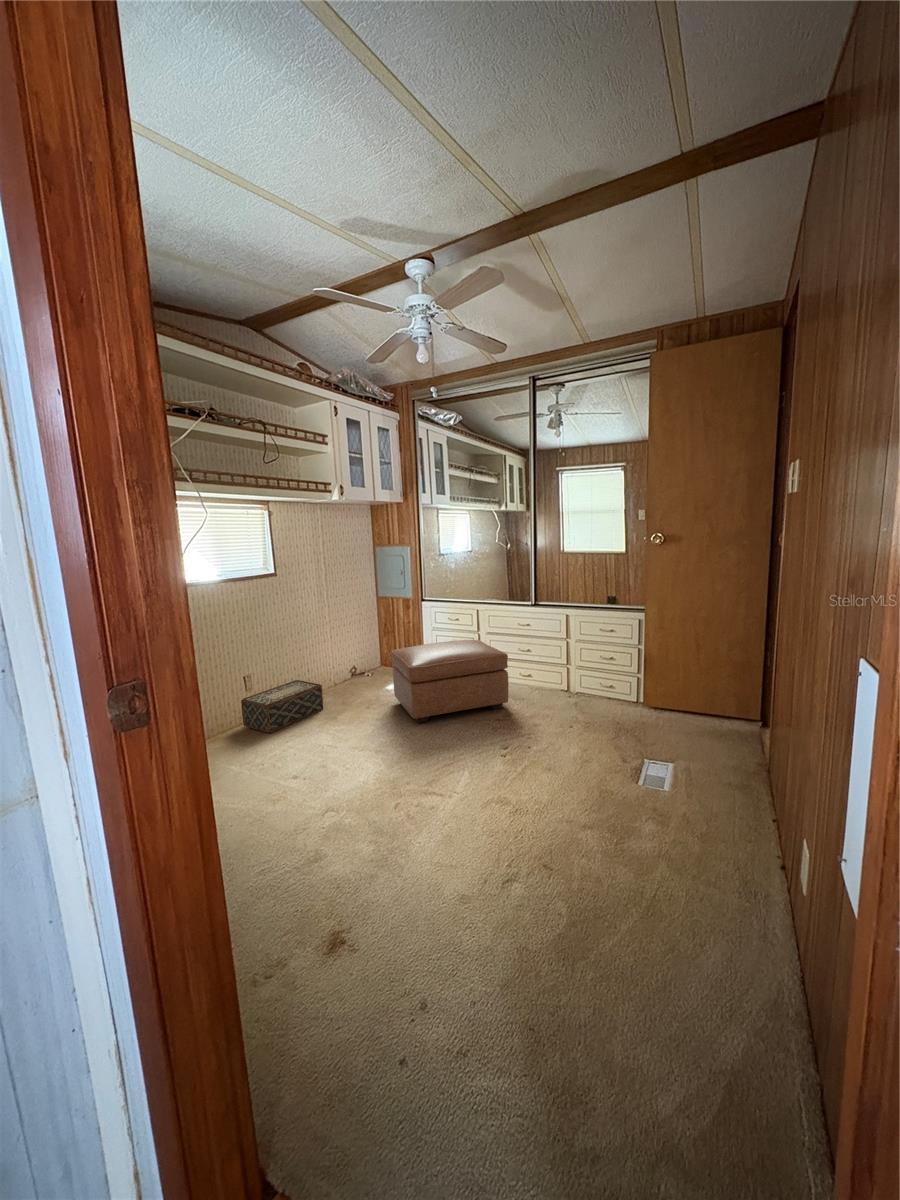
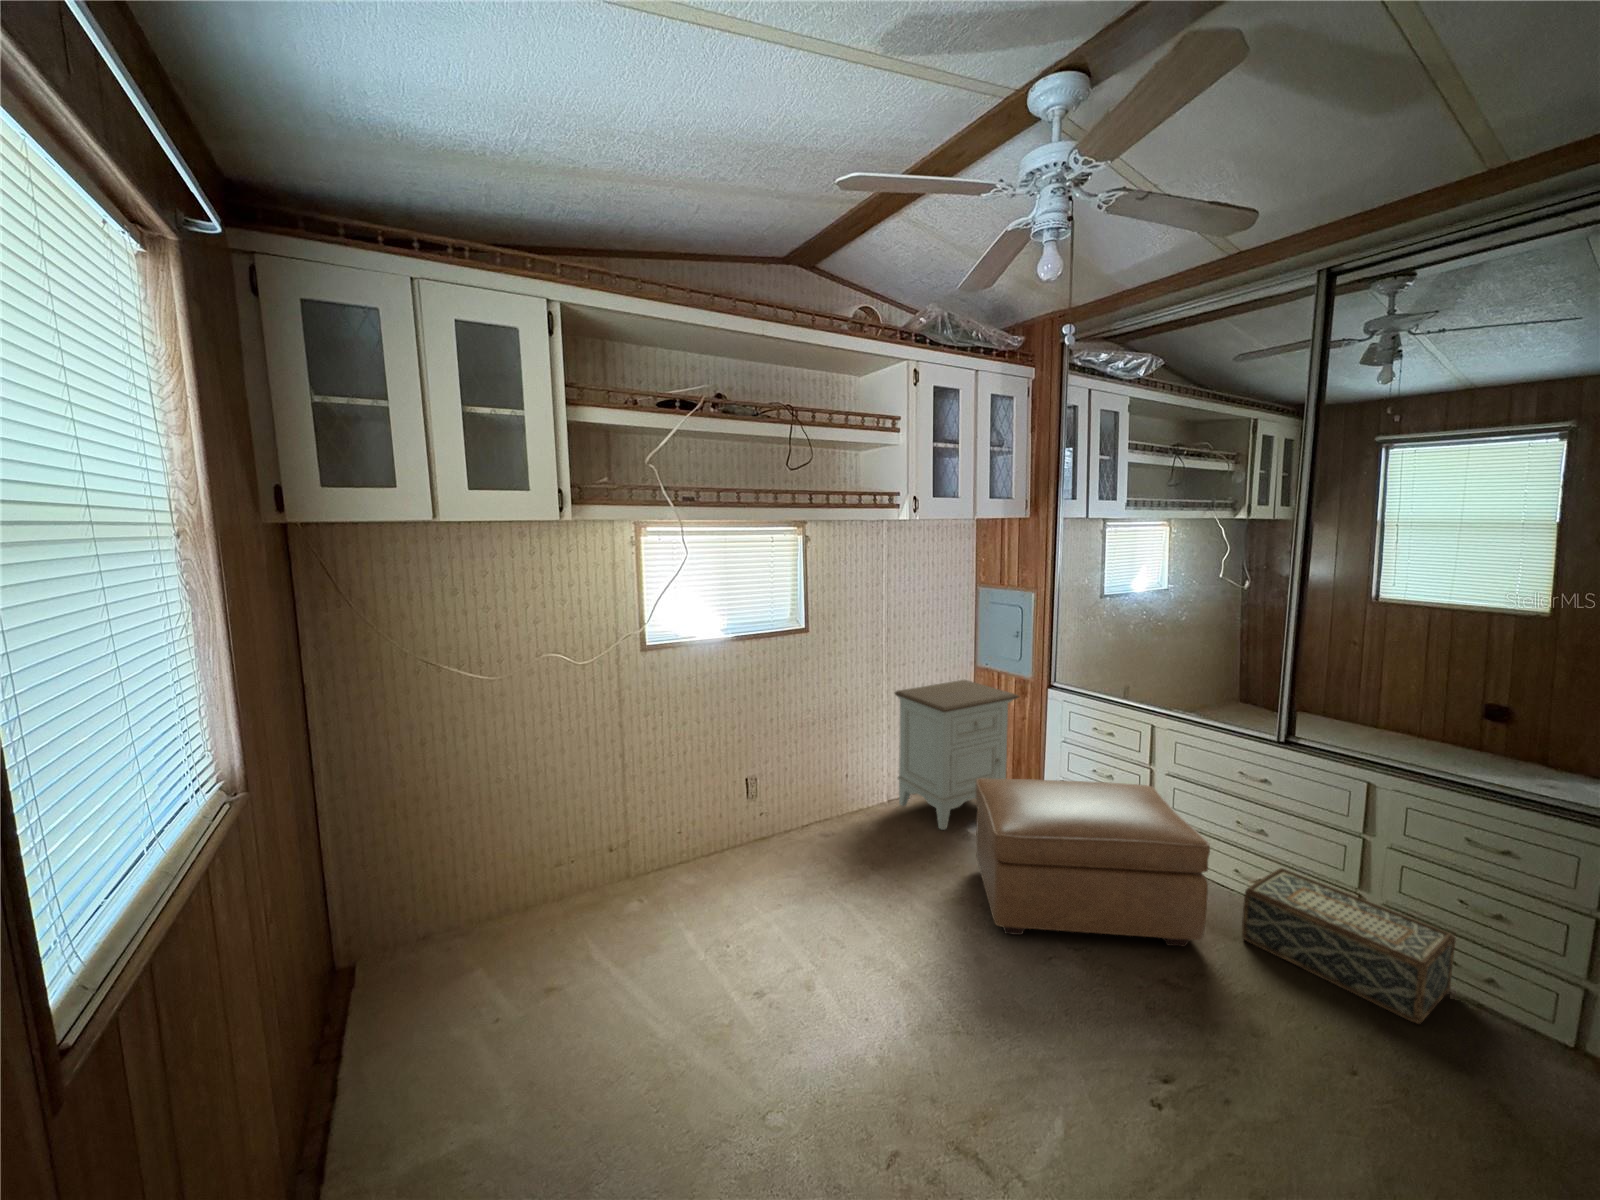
nightstand: none [332,605,406,691] -> present [895,680,1019,830]
woven basket: present [241,680,323,733] -> present [1242,868,1456,1024]

